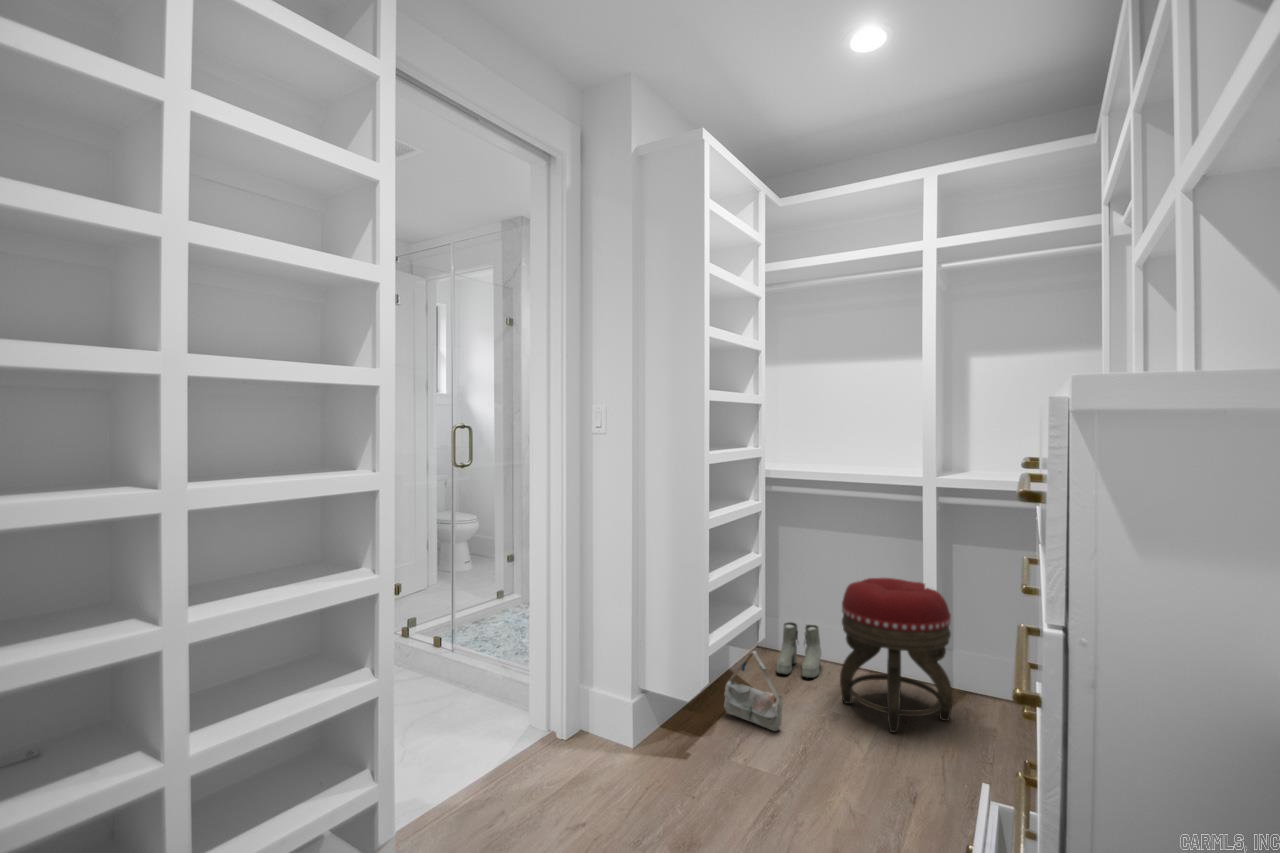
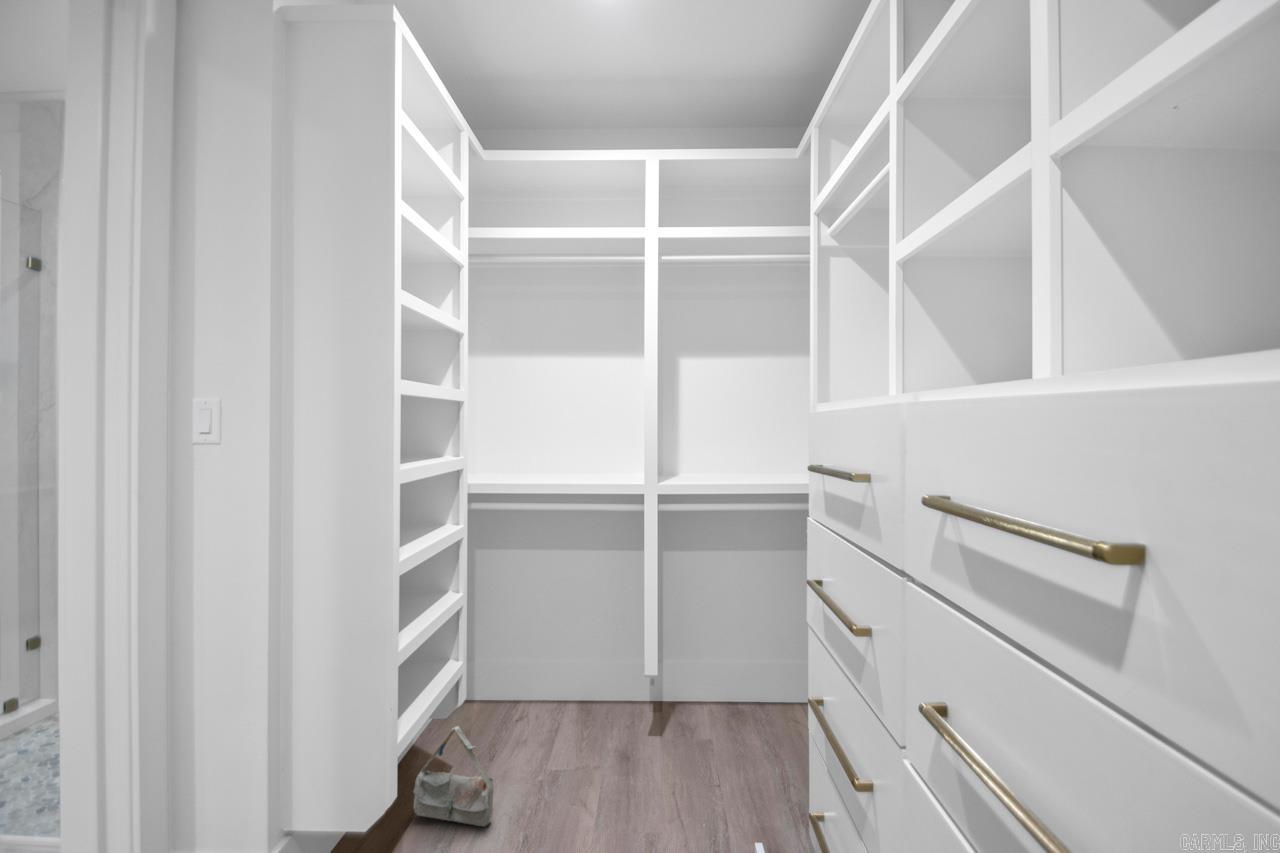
footstool: present [840,578,953,733] -> none [556,599,673,783]
boots: present [776,622,821,678] -> none [477,660,529,729]

